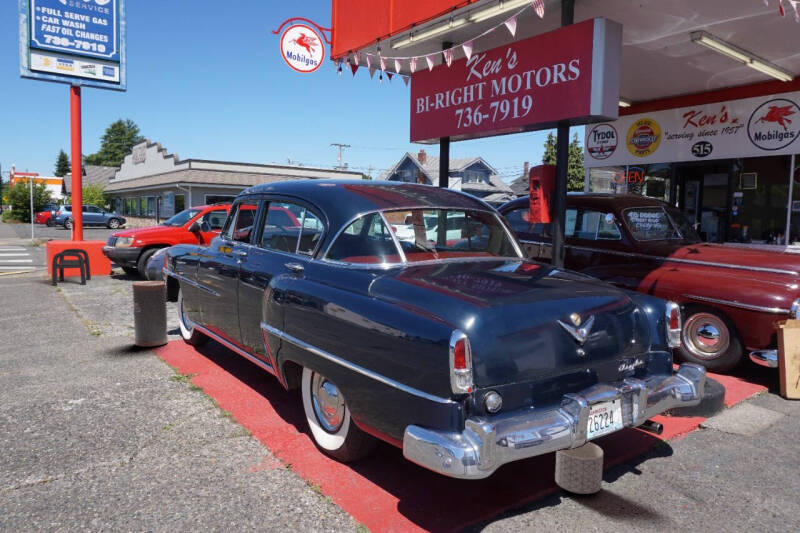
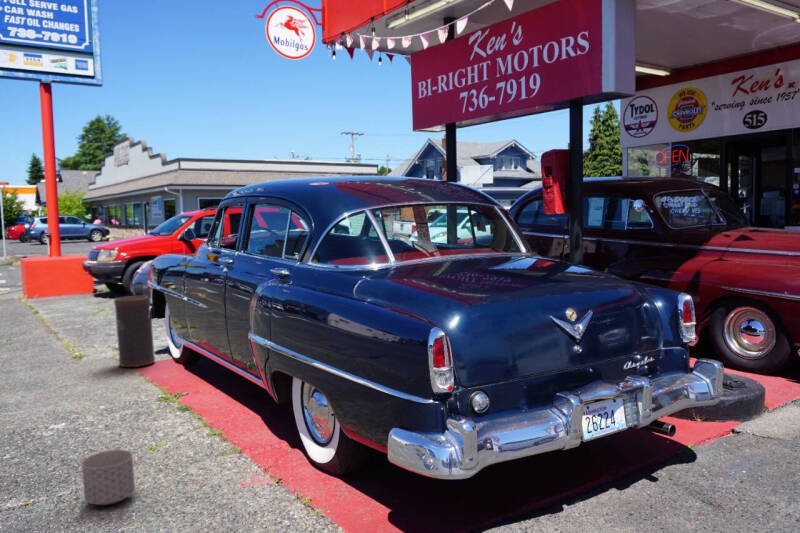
bench: present [52,249,91,286] -> none [29,265,71,307]
planter: present [555,442,603,494] -> present [82,450,135,505]

